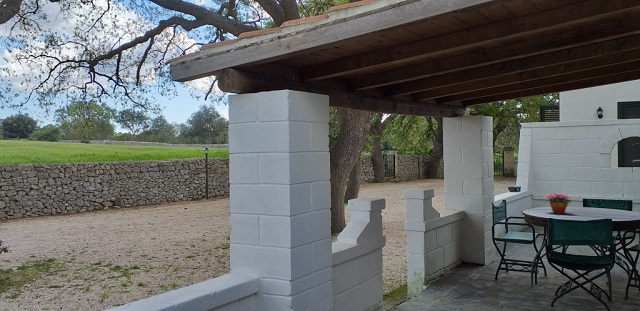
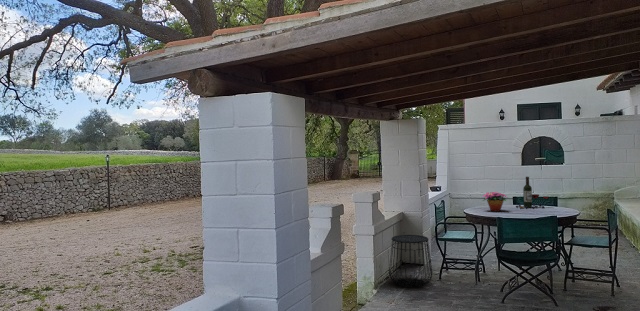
wine bottle: none [585,179,625,213] -> present [516,177,549,209]
side table: none [442,234,487,287] -> present [389,235,432,287]

